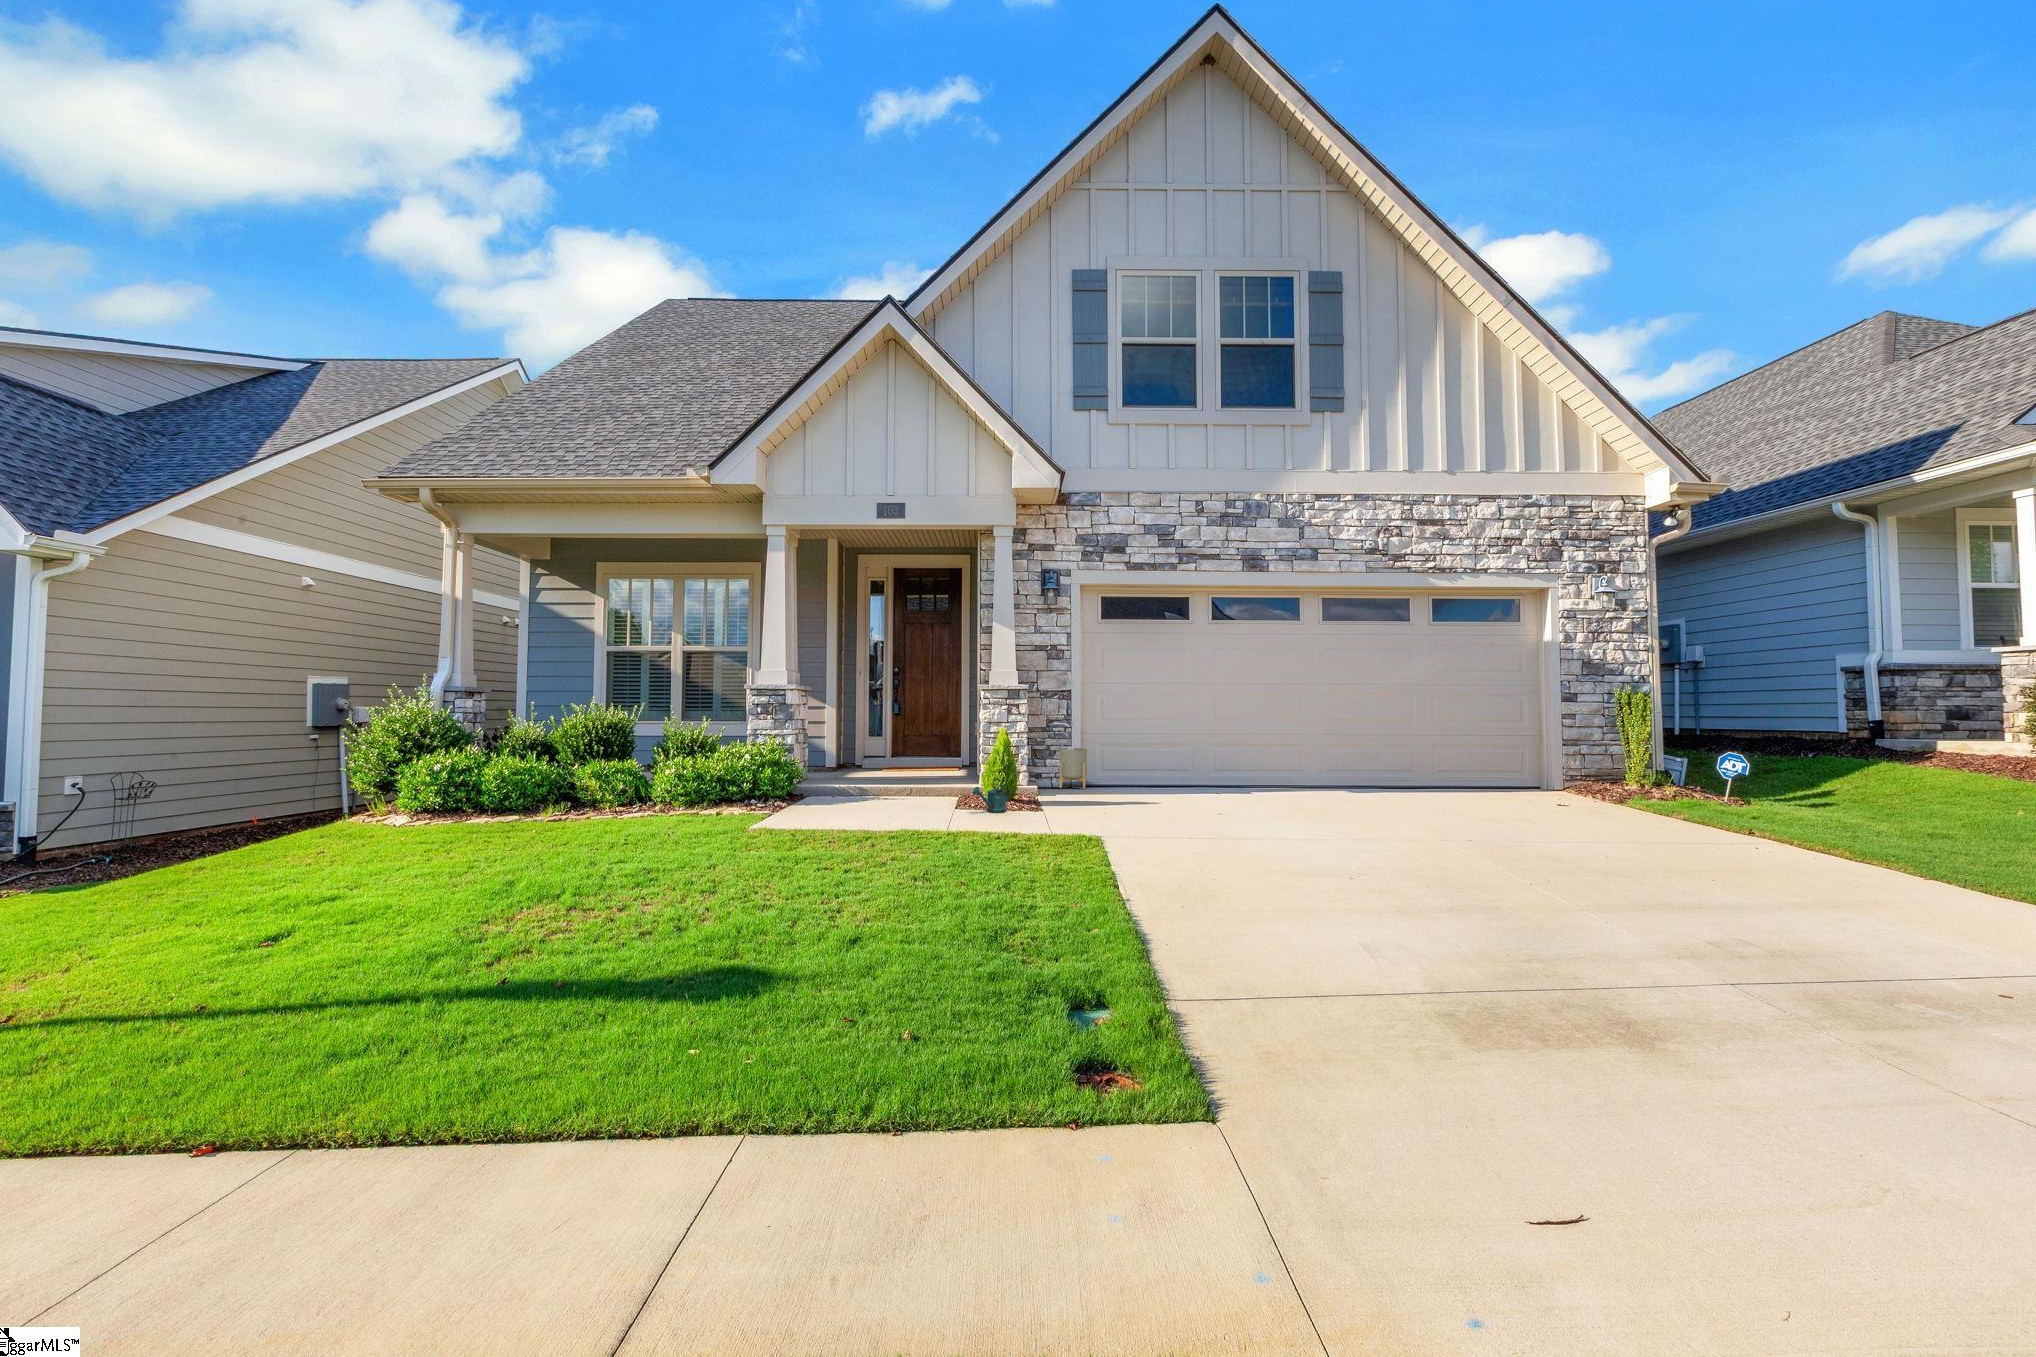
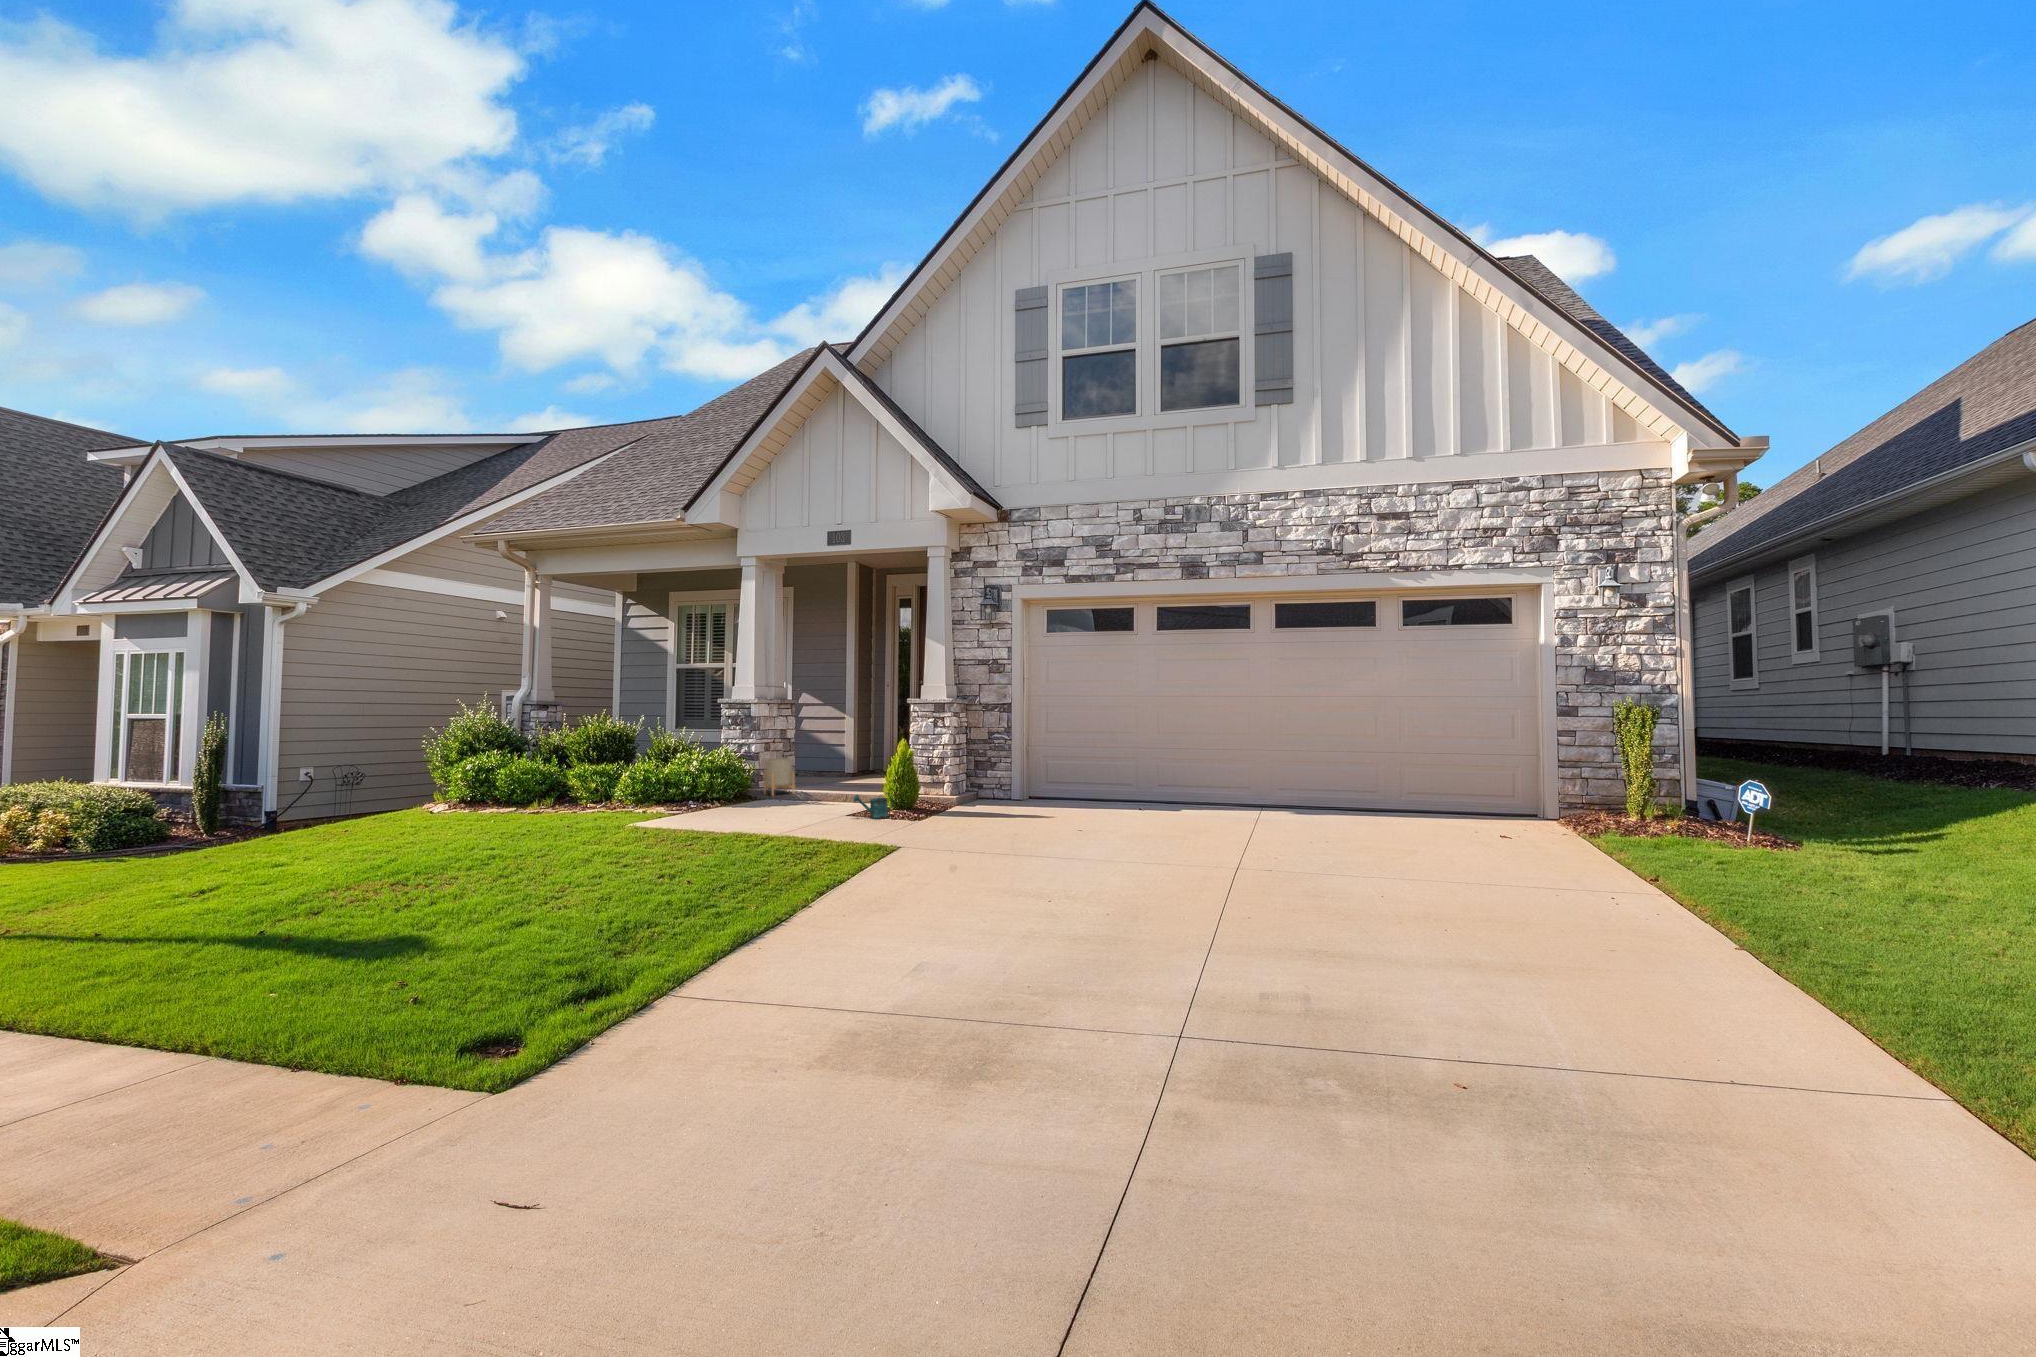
planter: present [1059,748,1087,788] -> present [763,758,795,795]

